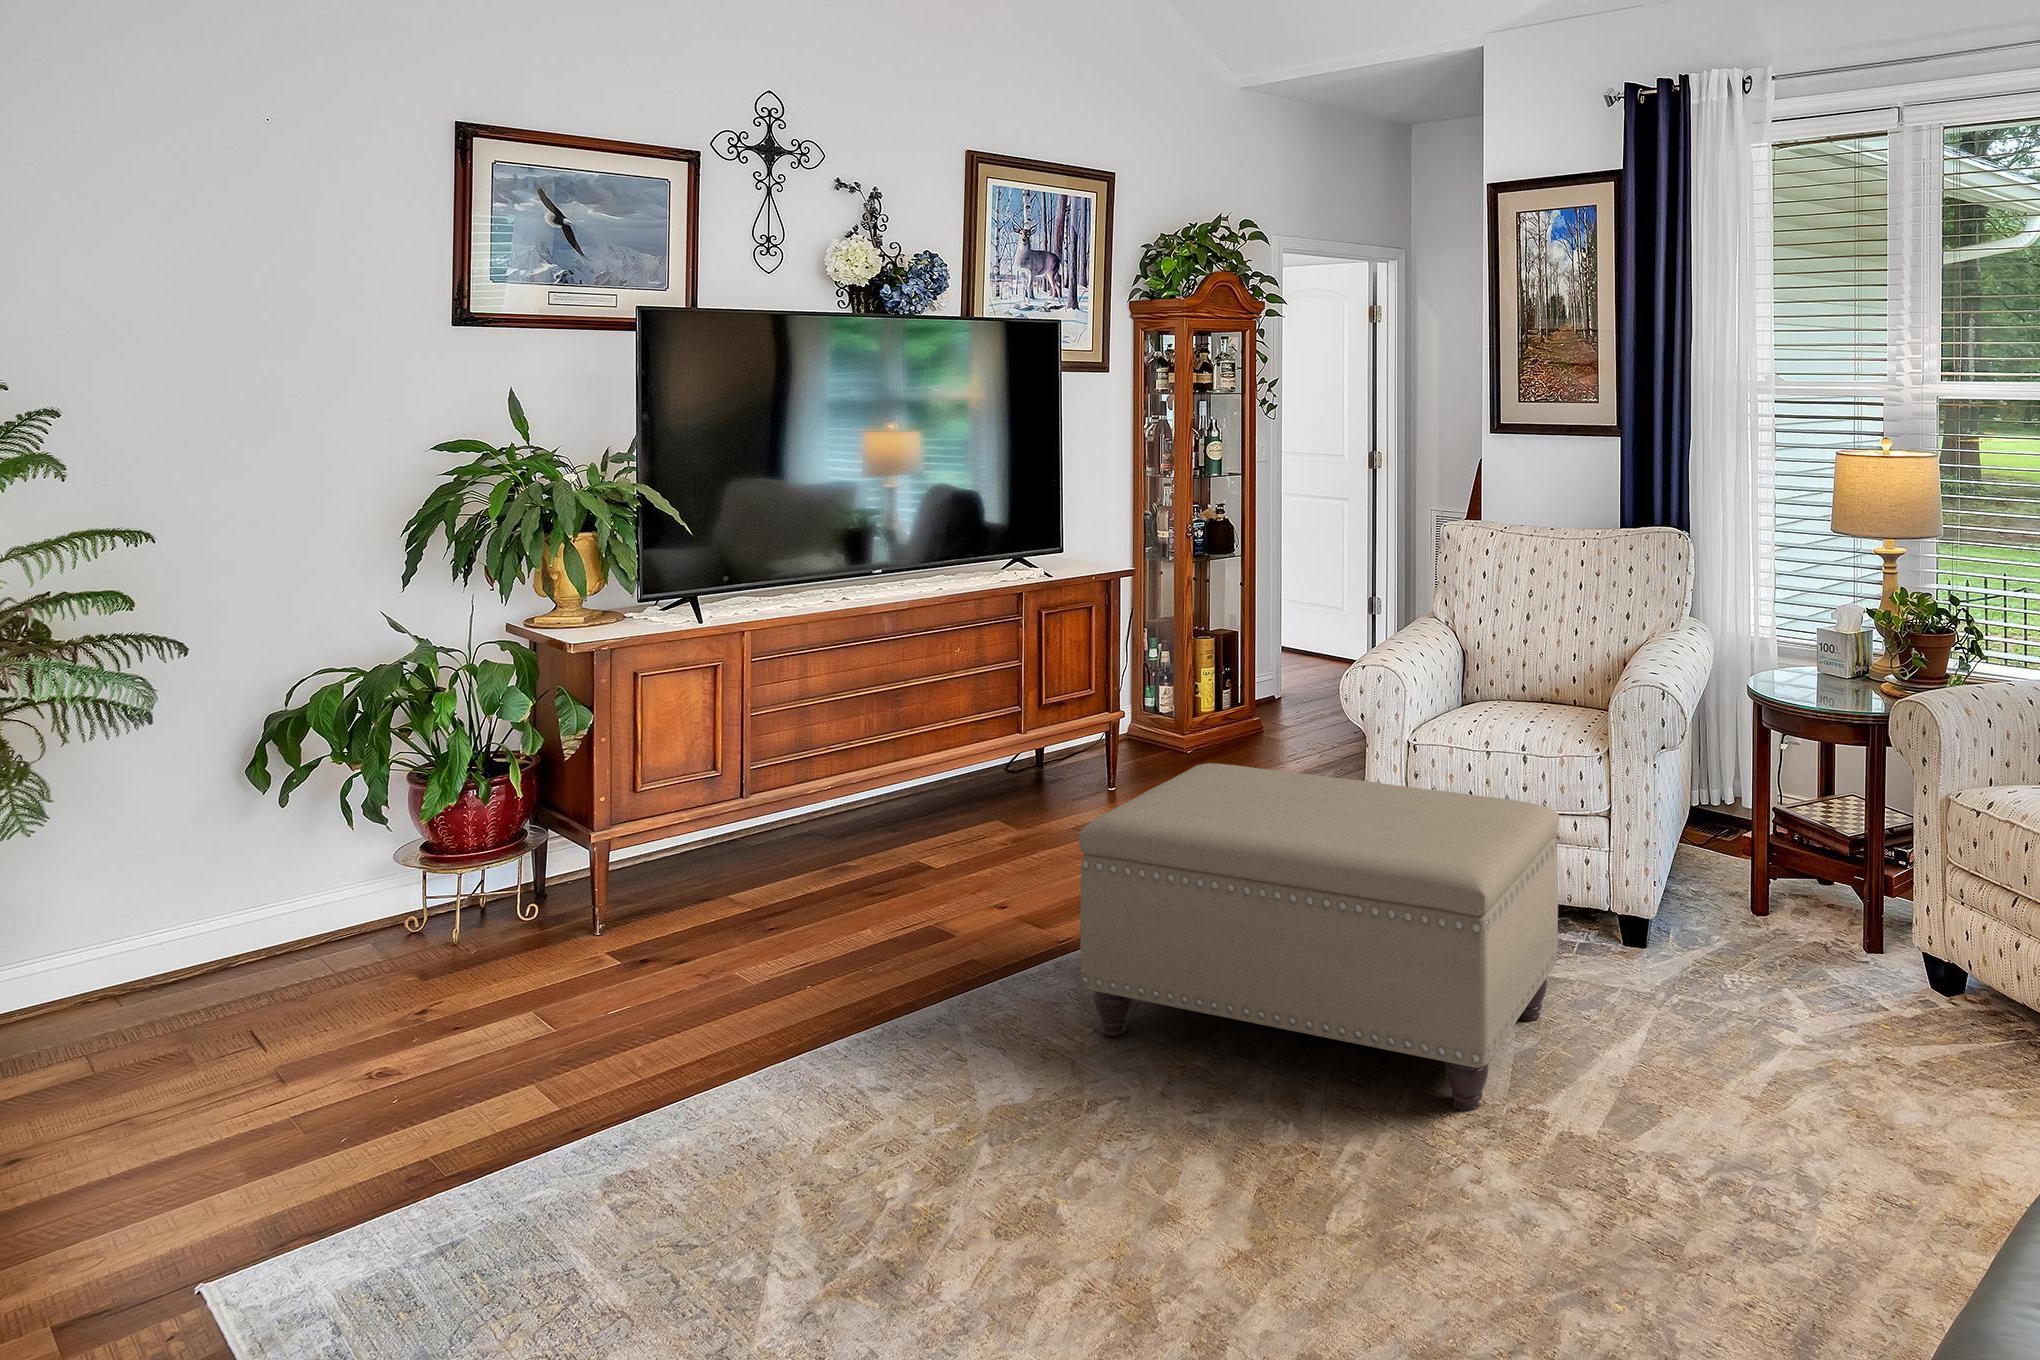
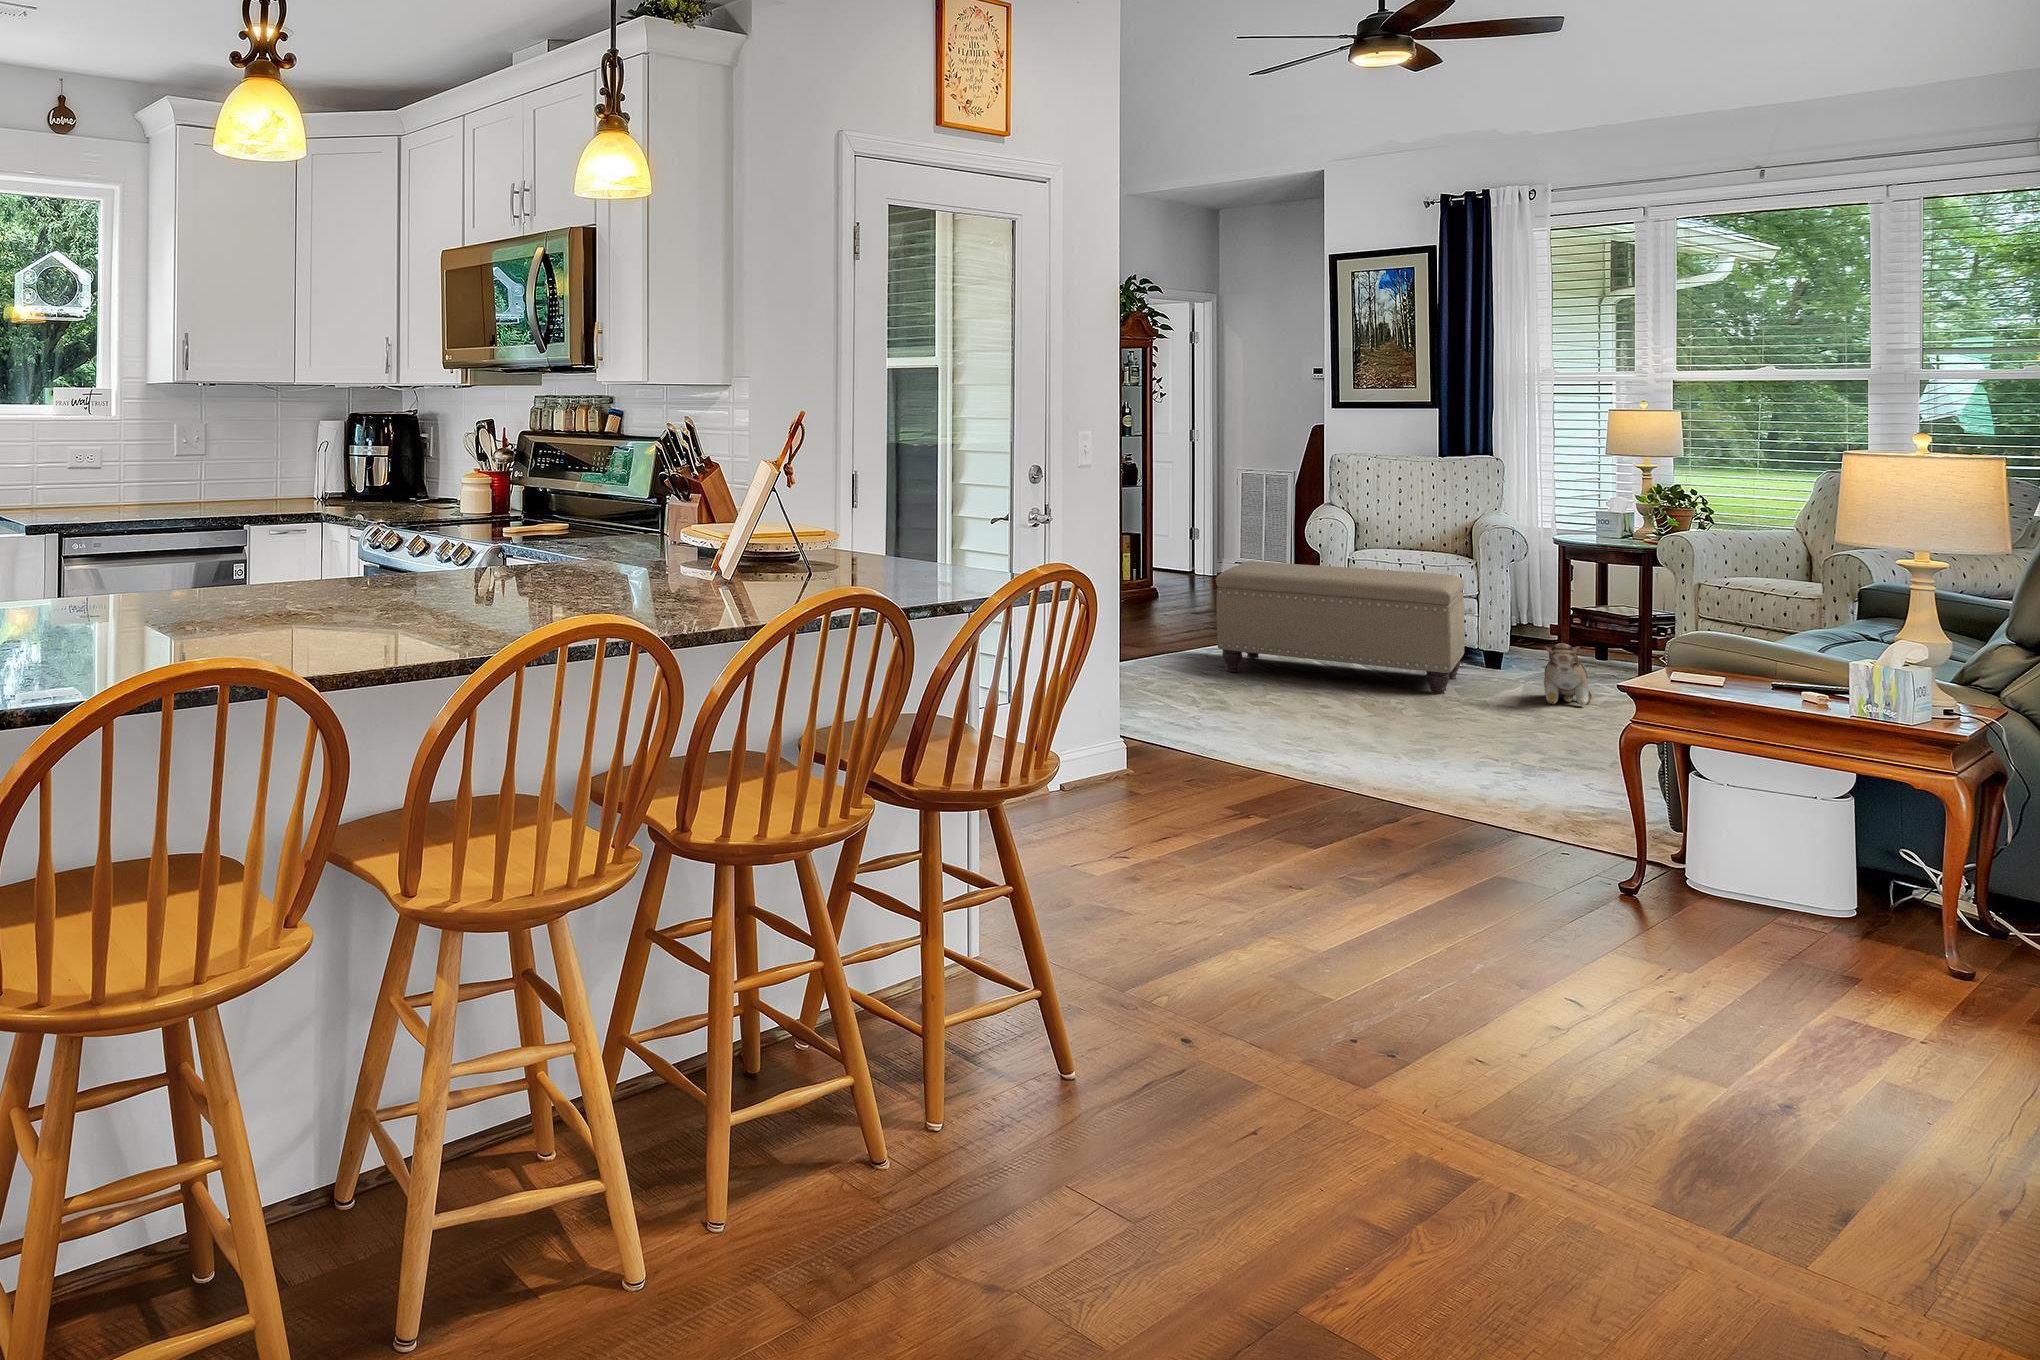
plush toy: none [1651,1008,1752,1147] -> present [1544,643,1592,705]

